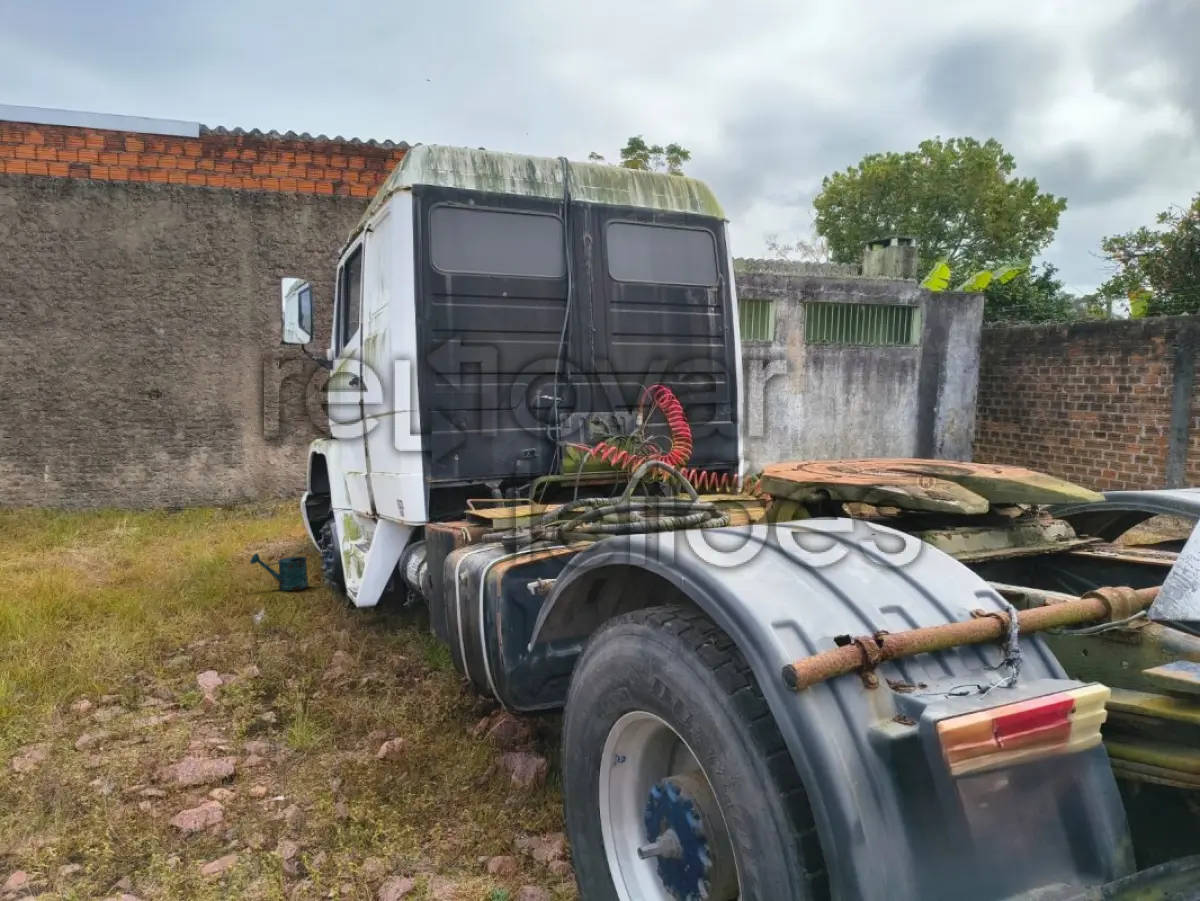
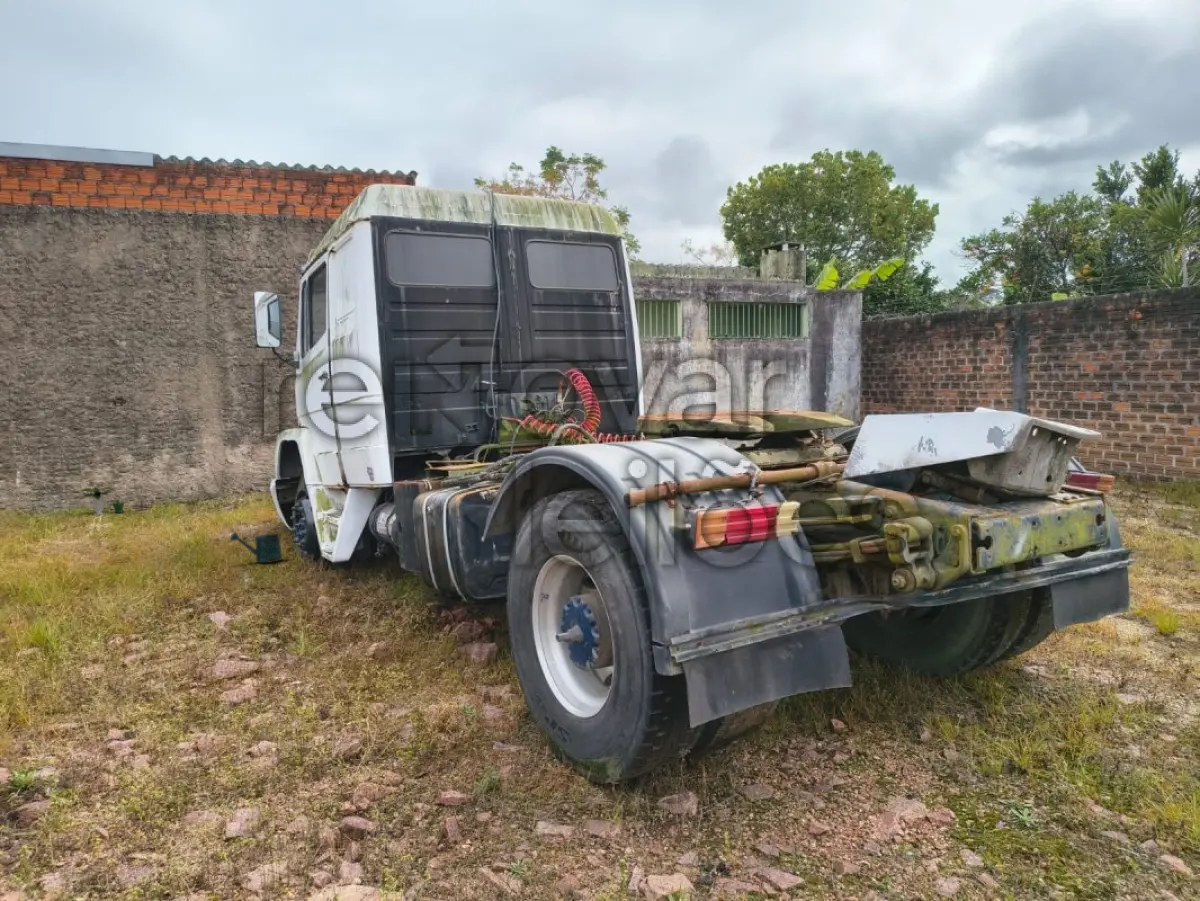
potted plant: none [108,482,161,516] -> present [81,484,128,515]

